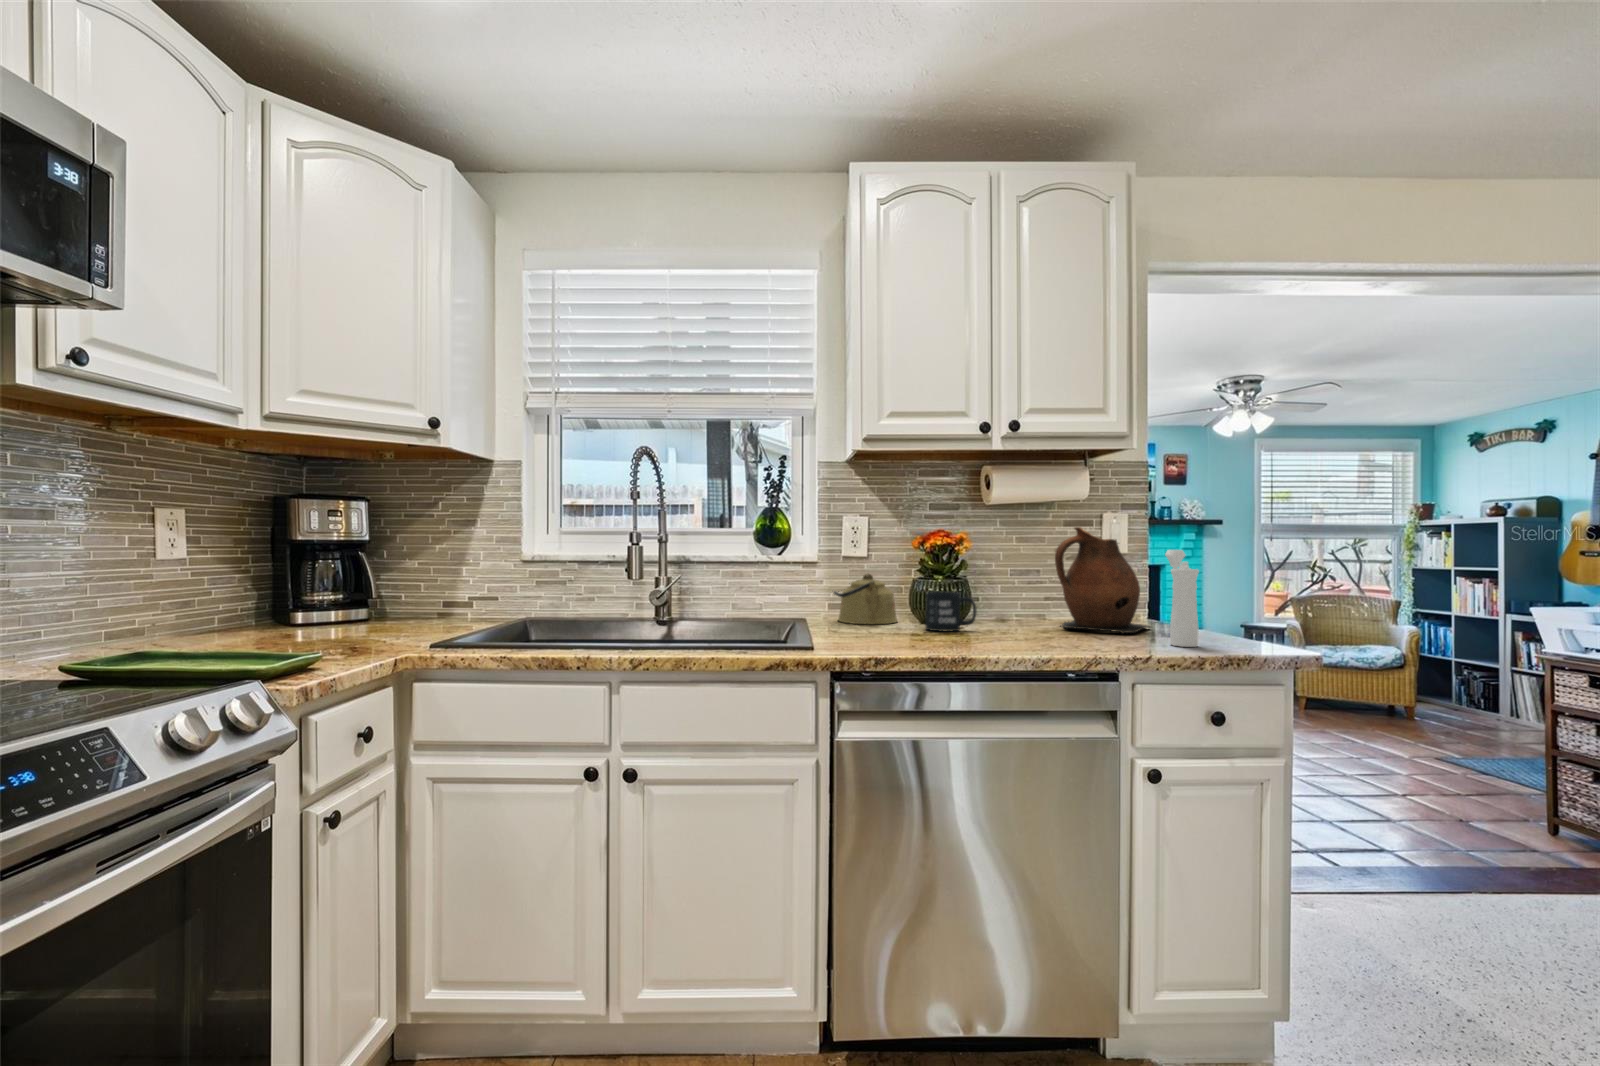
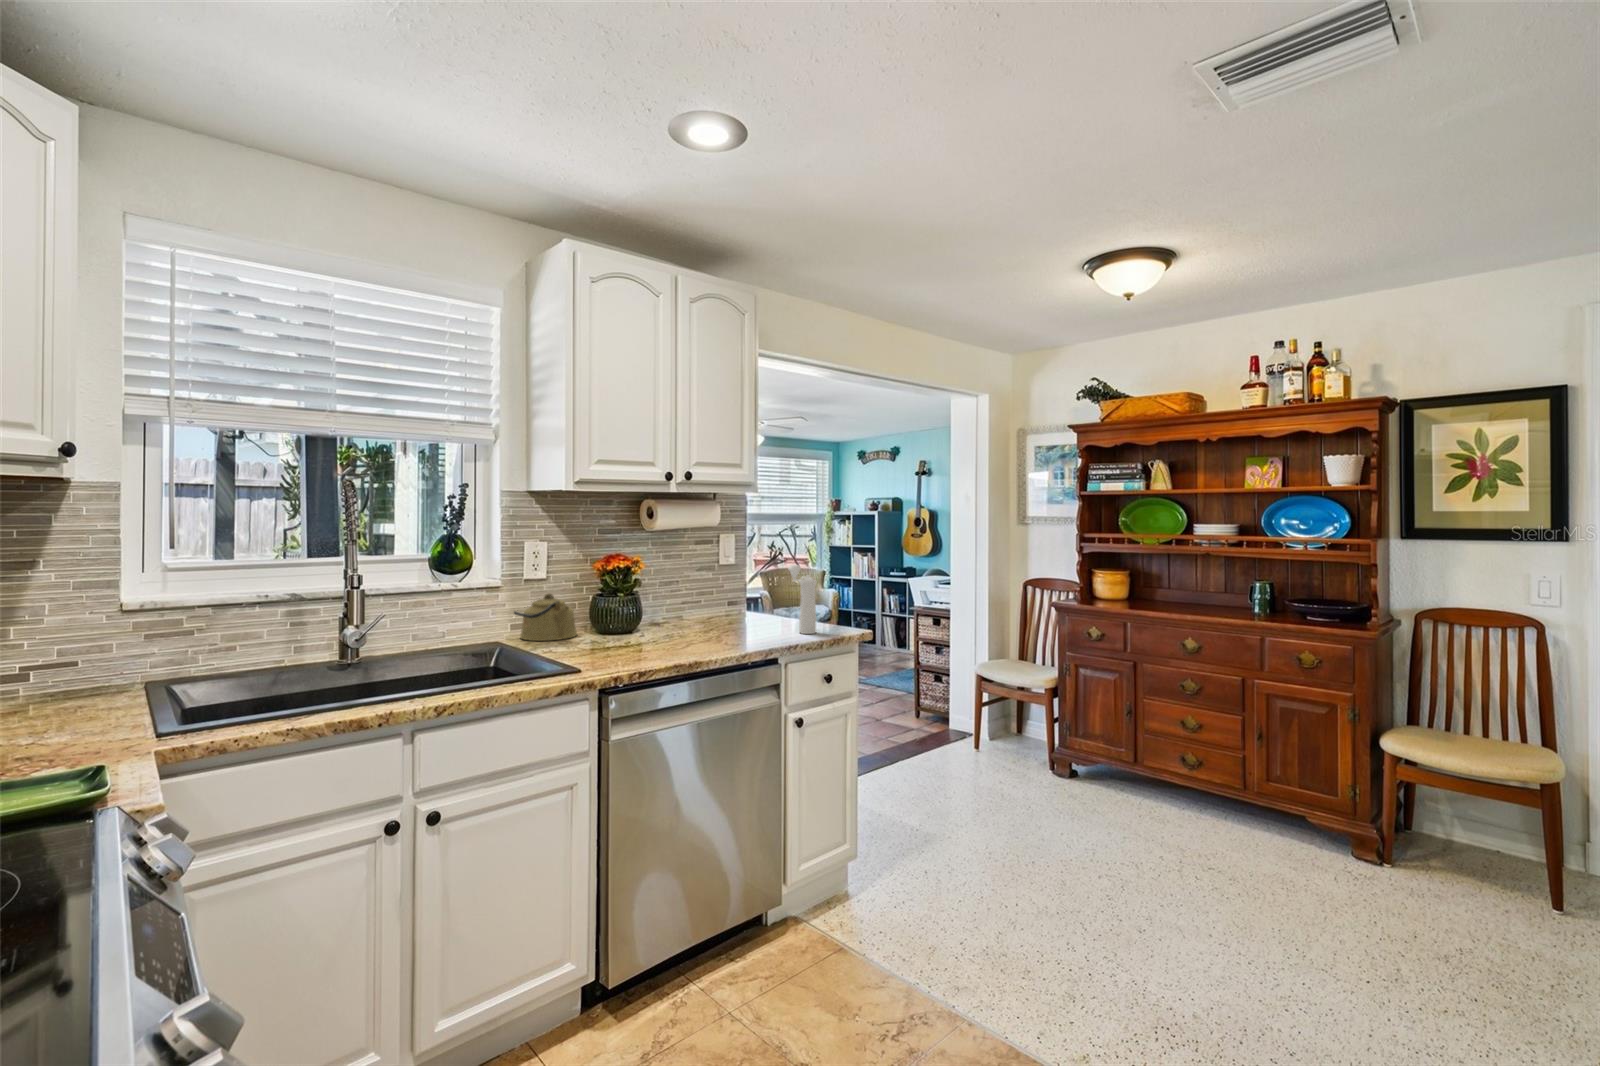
ceramic pitcher: present [1055,527,1151,634] -> none [706,548,767,628]
mug: present [925,591,976,631] -> none [615,606,656,641]

